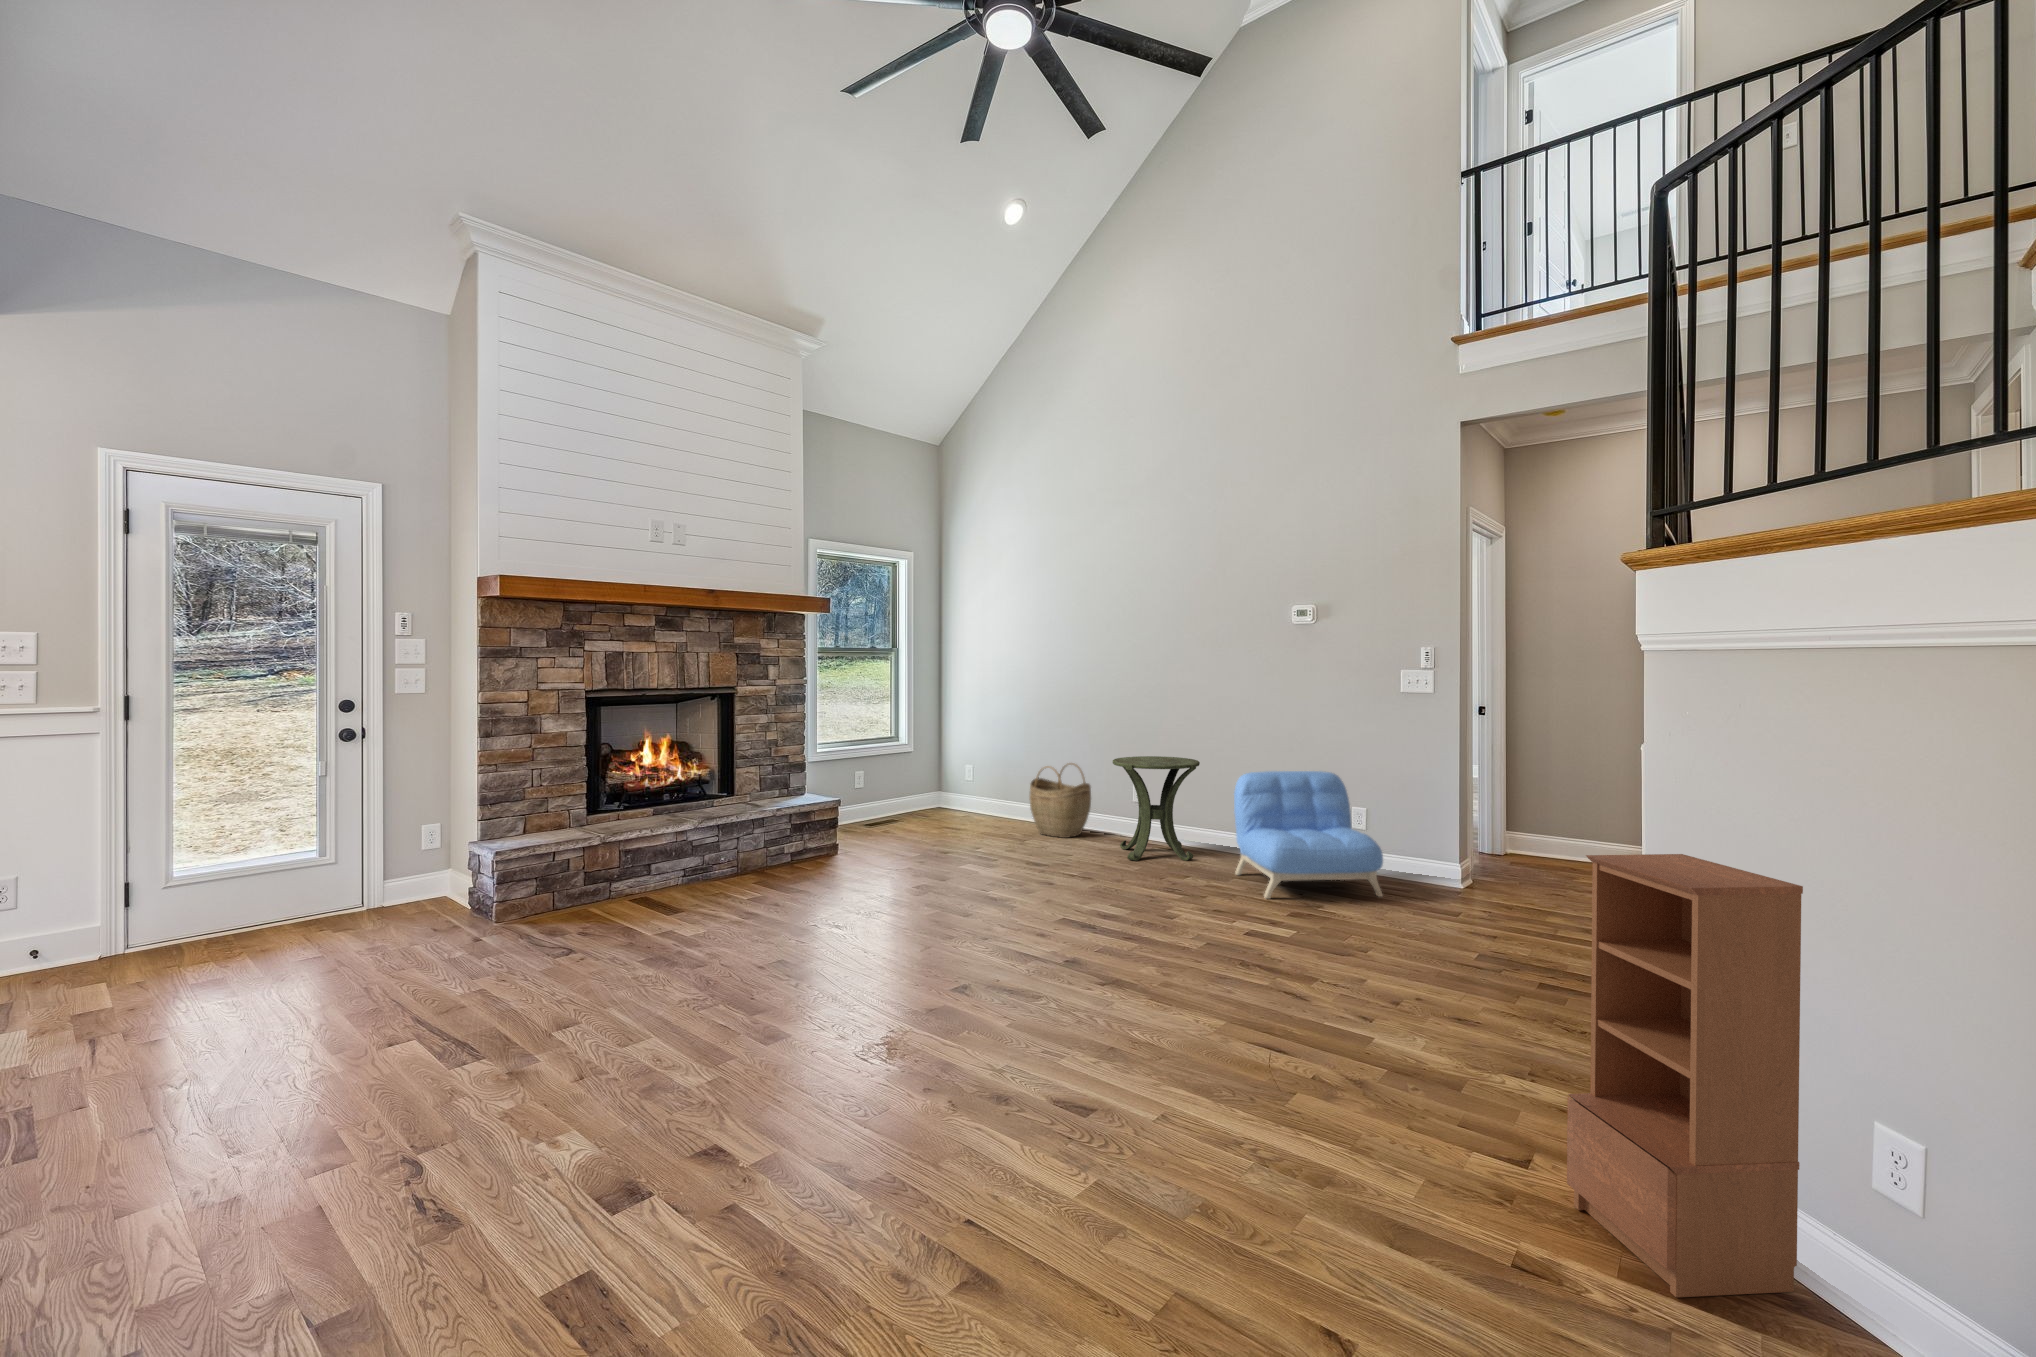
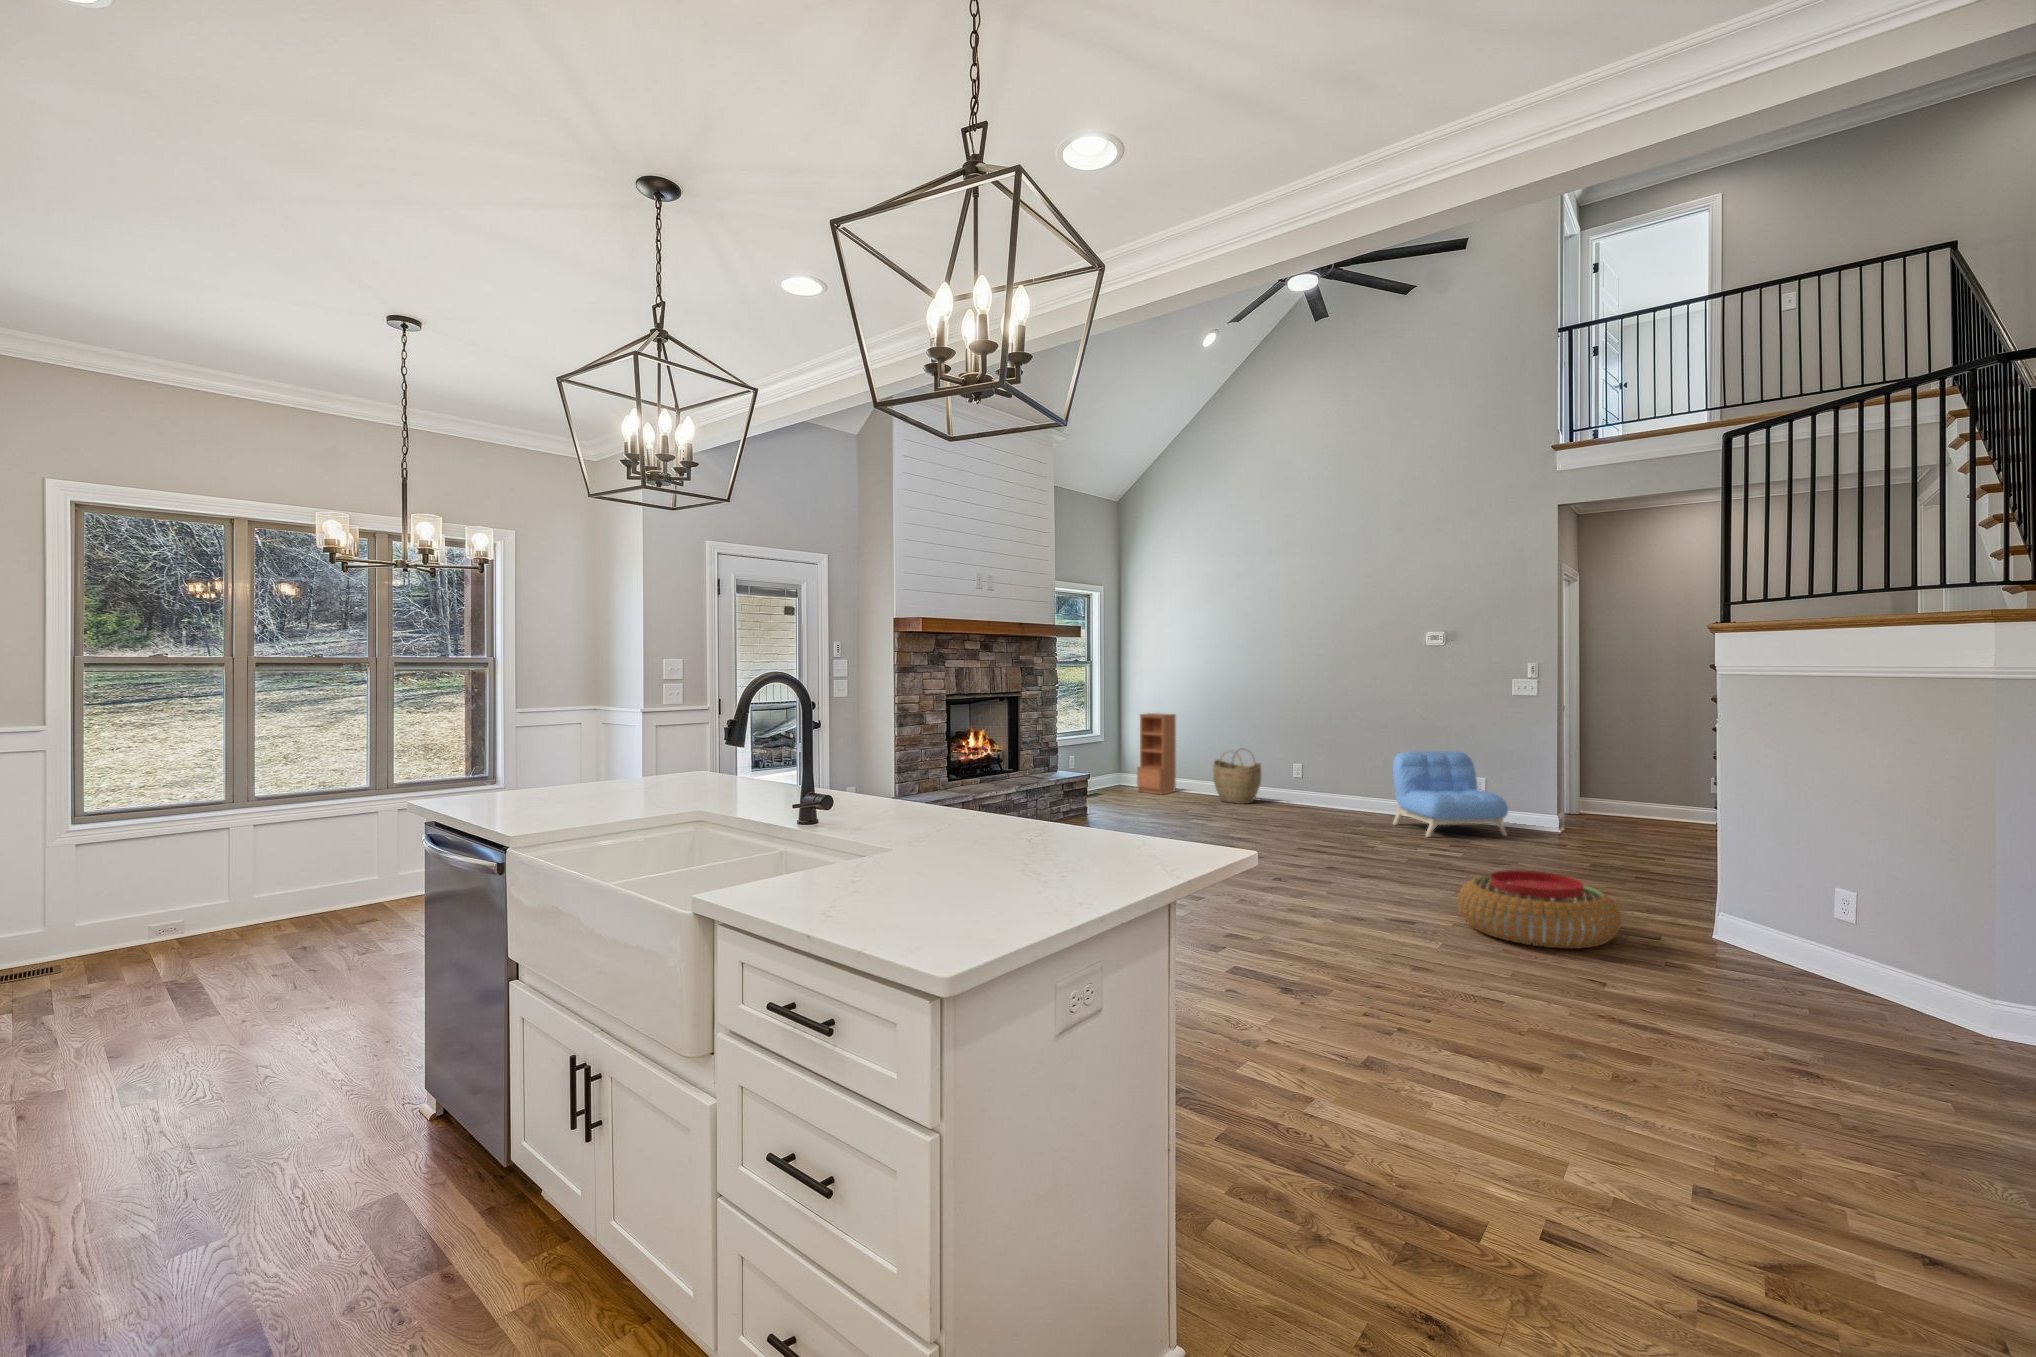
side table: present [1113,756,1200,861] -> none [1290,742,1357,817]
bookcase: present [1567,854,1803,1297] -> present [1137,713,1176,795]
pouf: none [1164,1013,1451,1209] -> present [1458,870,1621,949]

